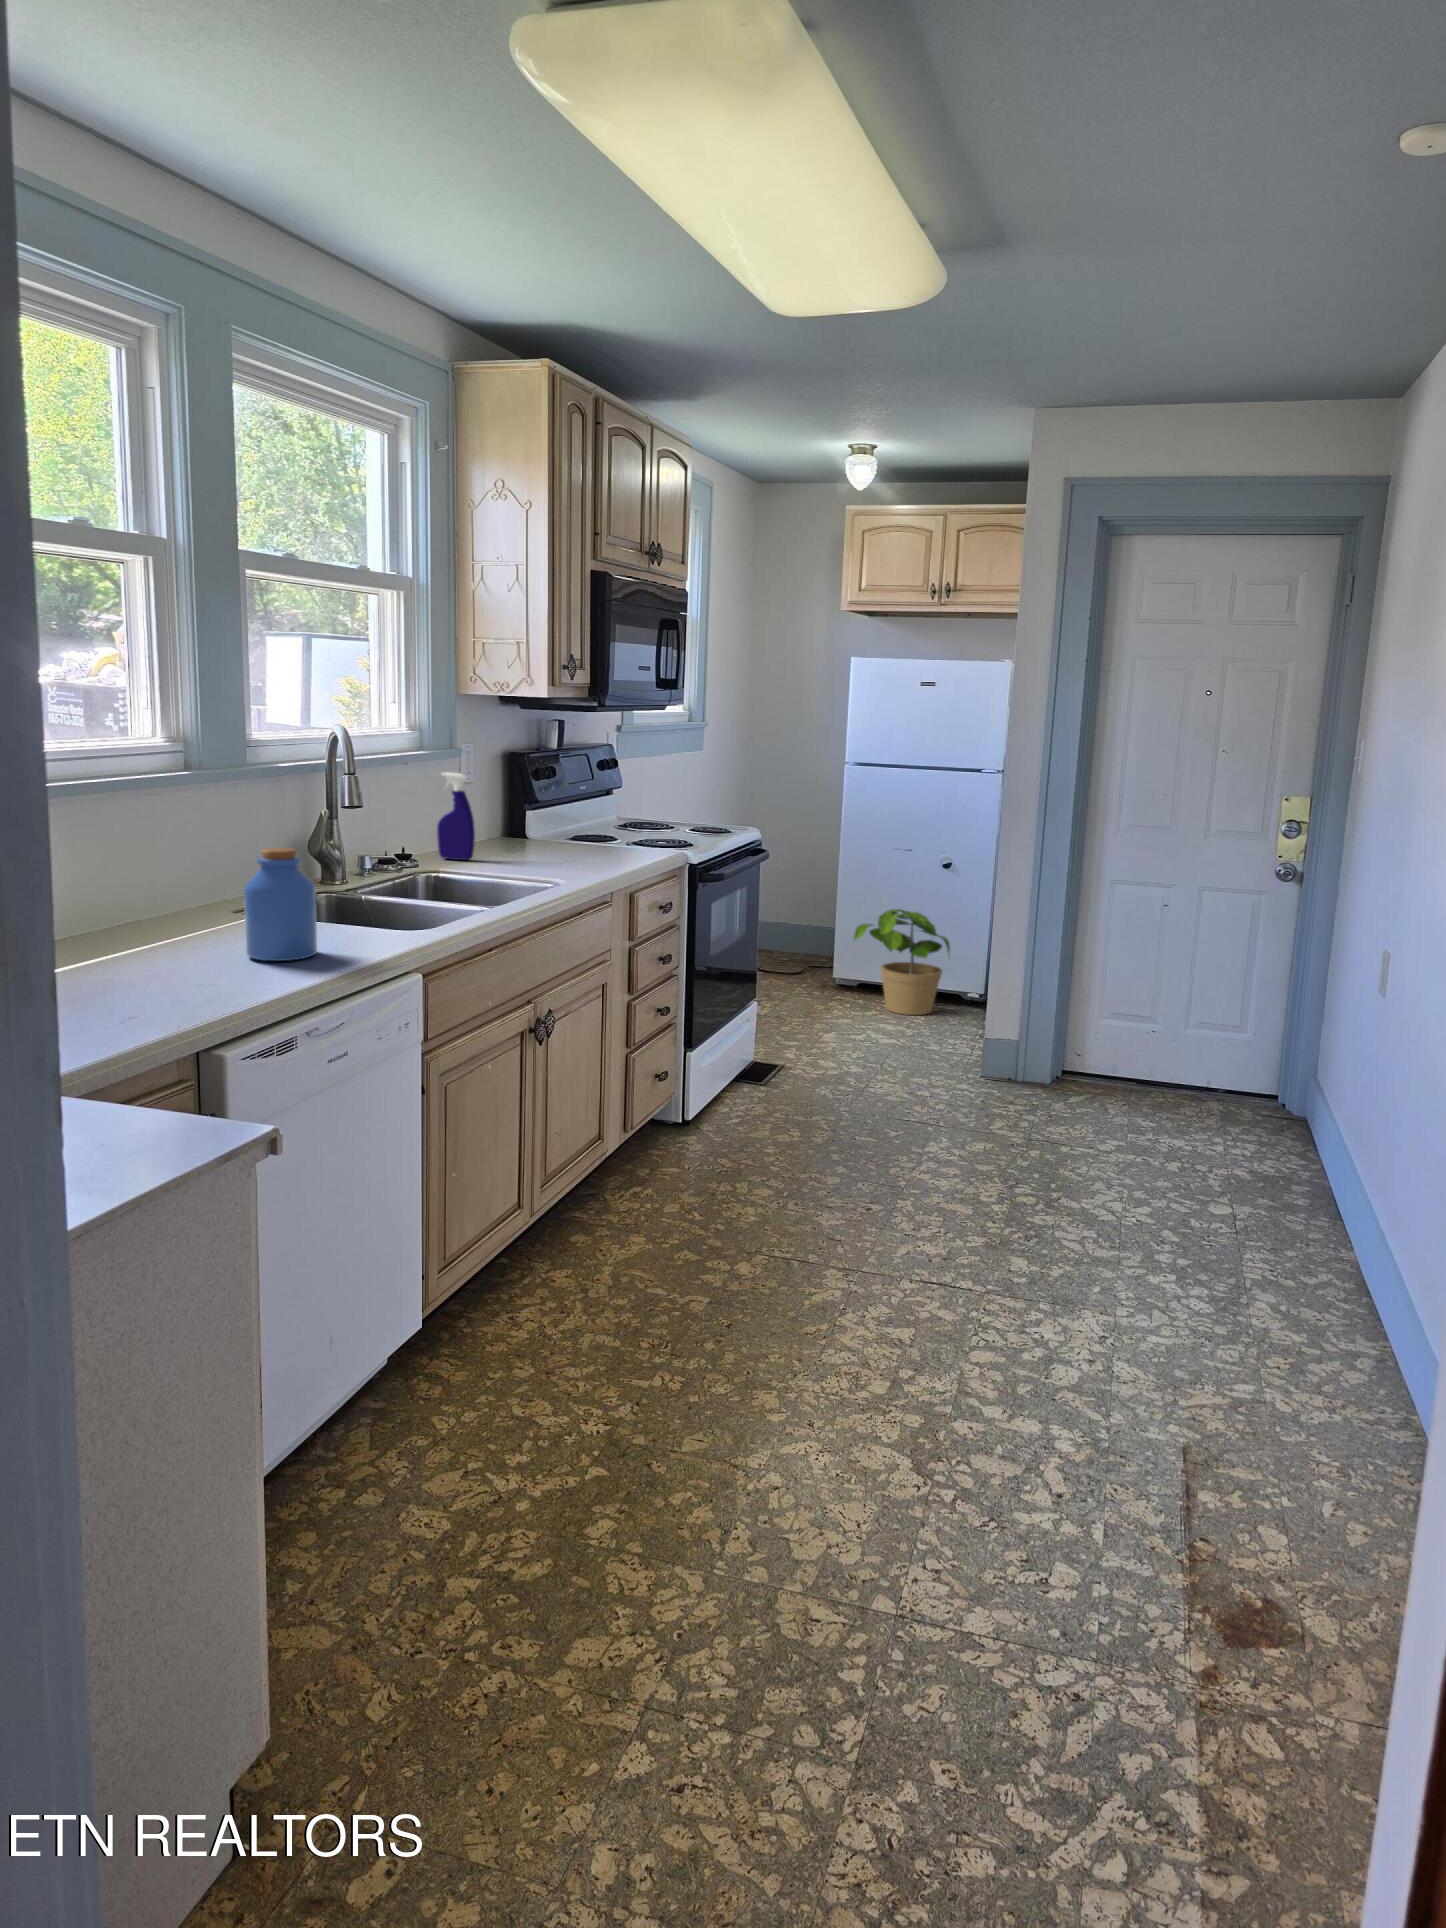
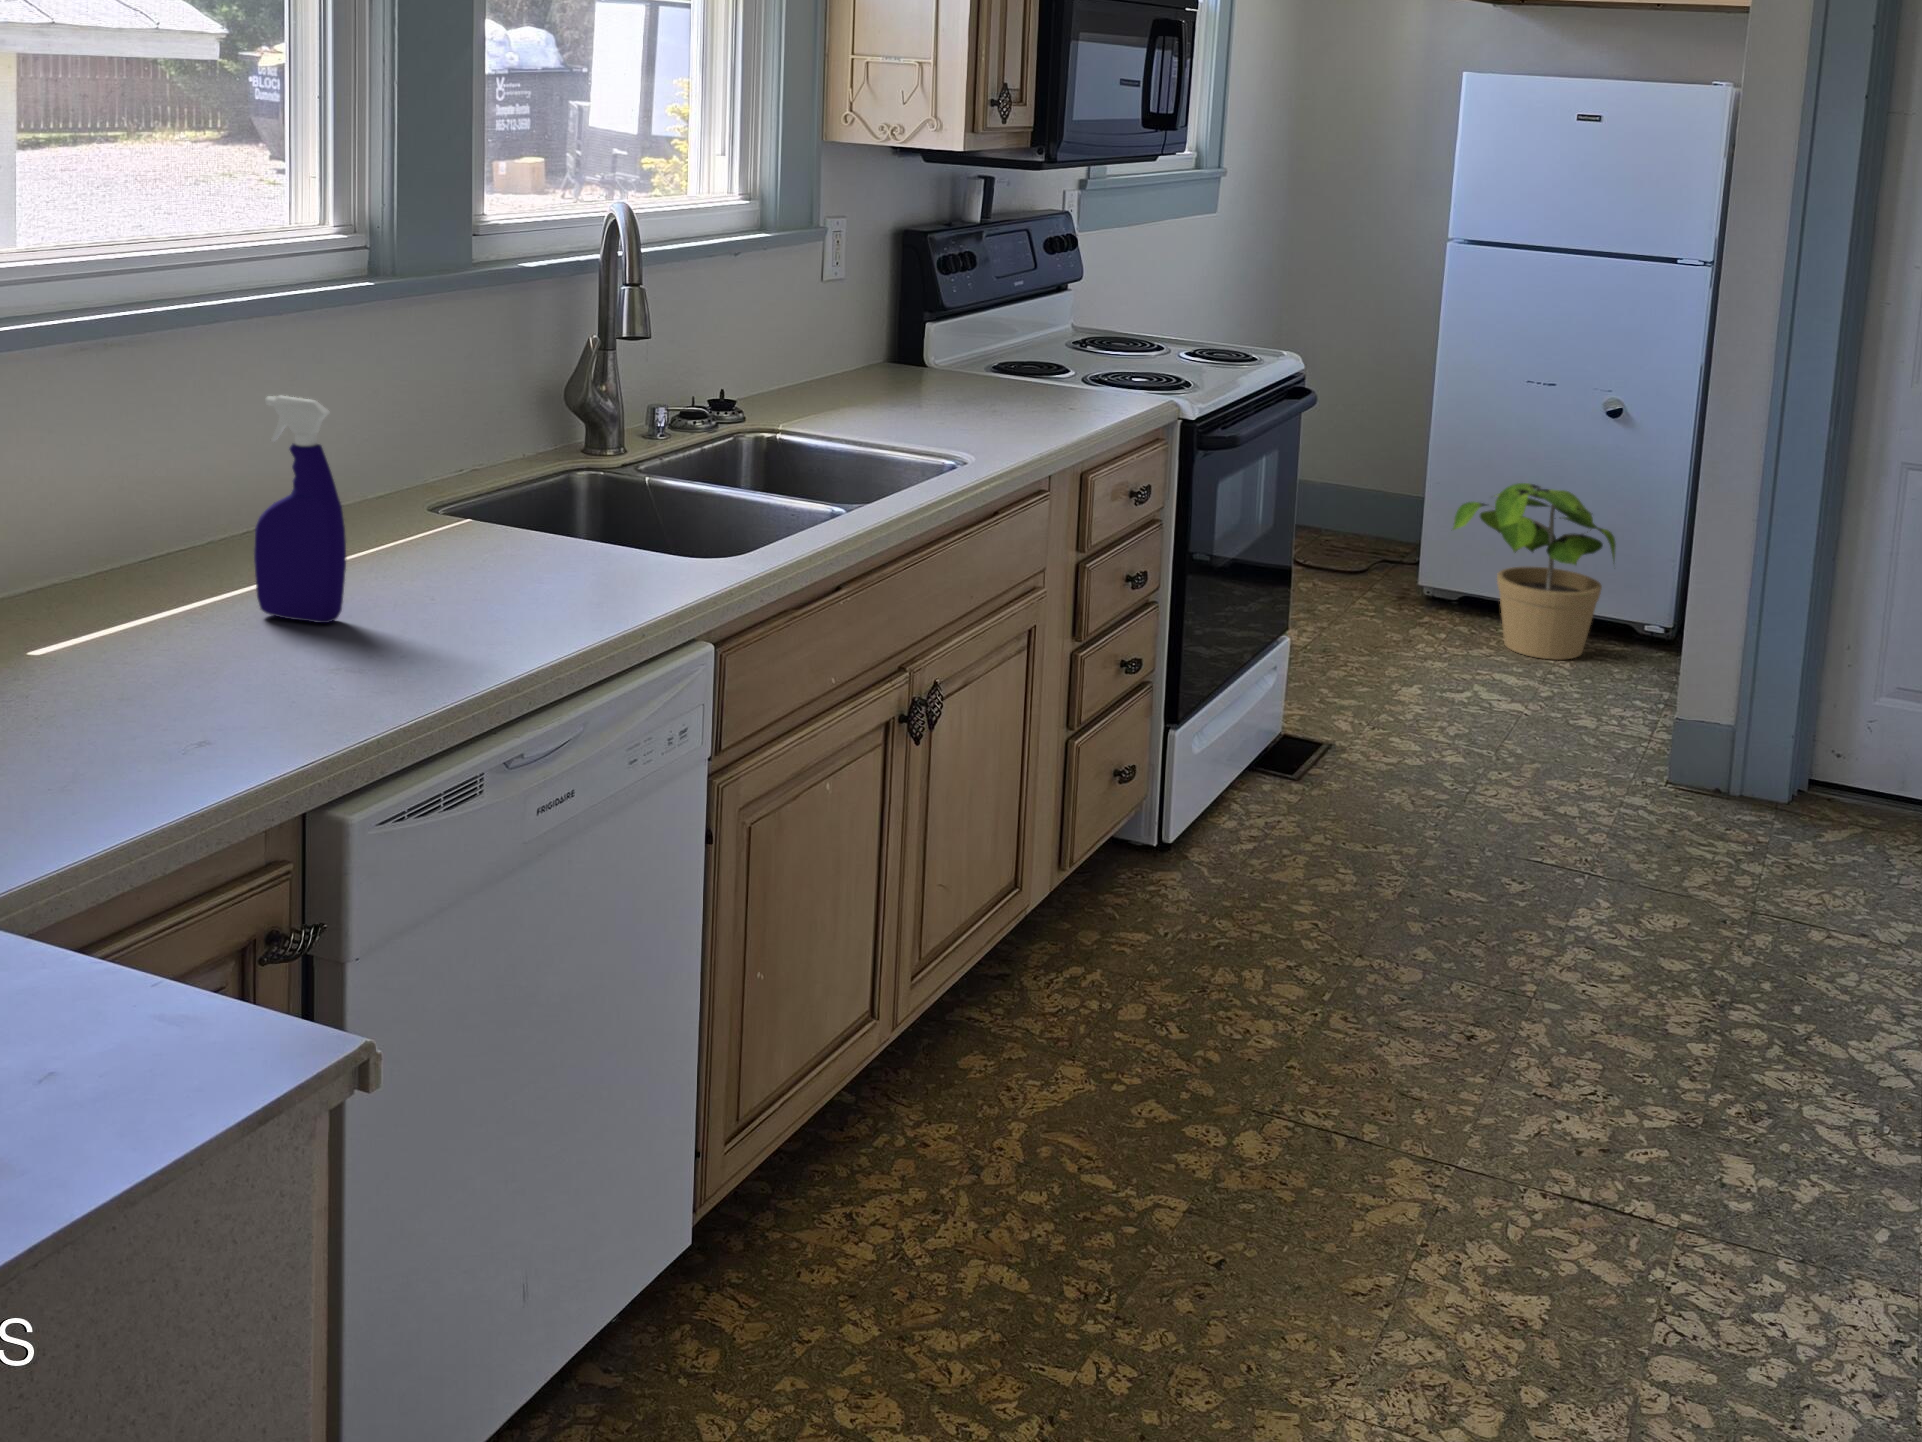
spray bottle: present [437,772,475,860] -> present [254,396,347,623]
jar: present [244,848,317,961] -> none [437,433,554,625]

